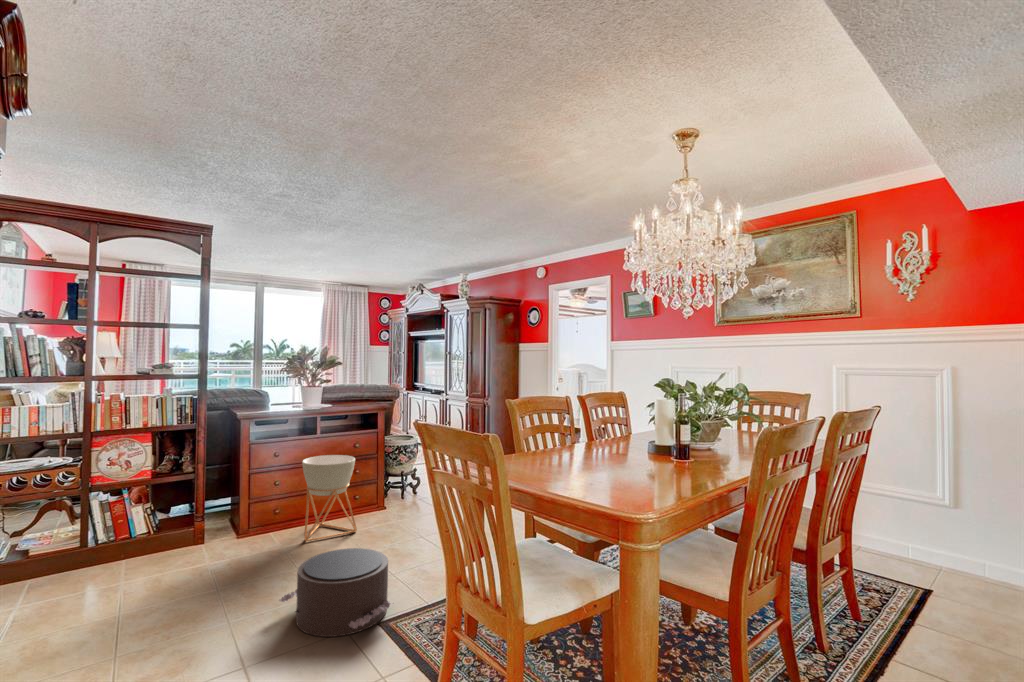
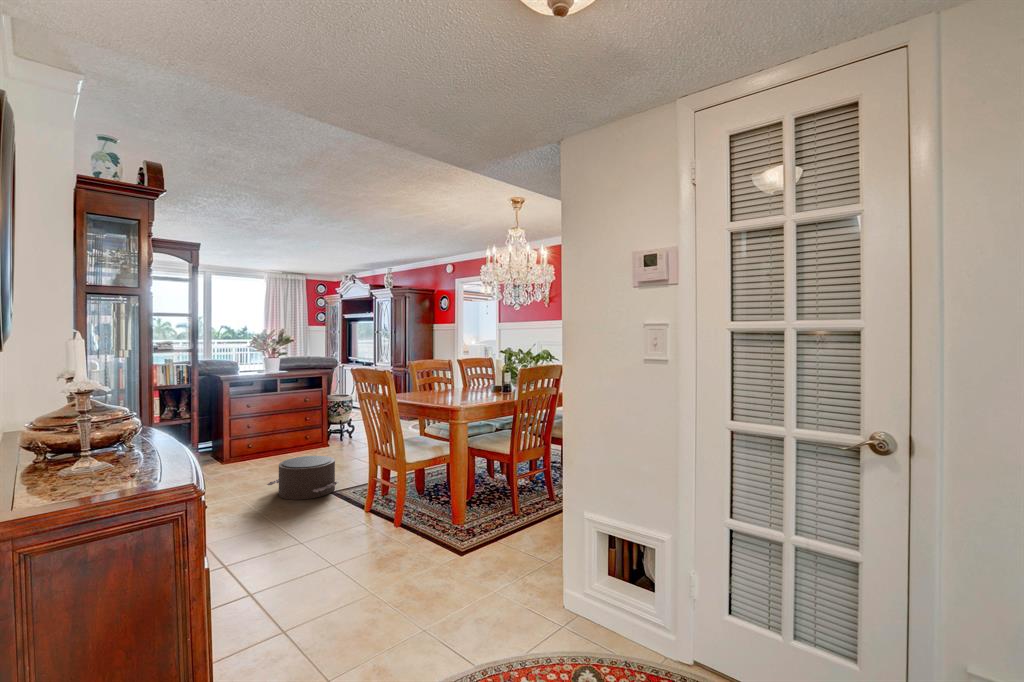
planter: present [302,455,357,541] -> none [269,406,310,463]

